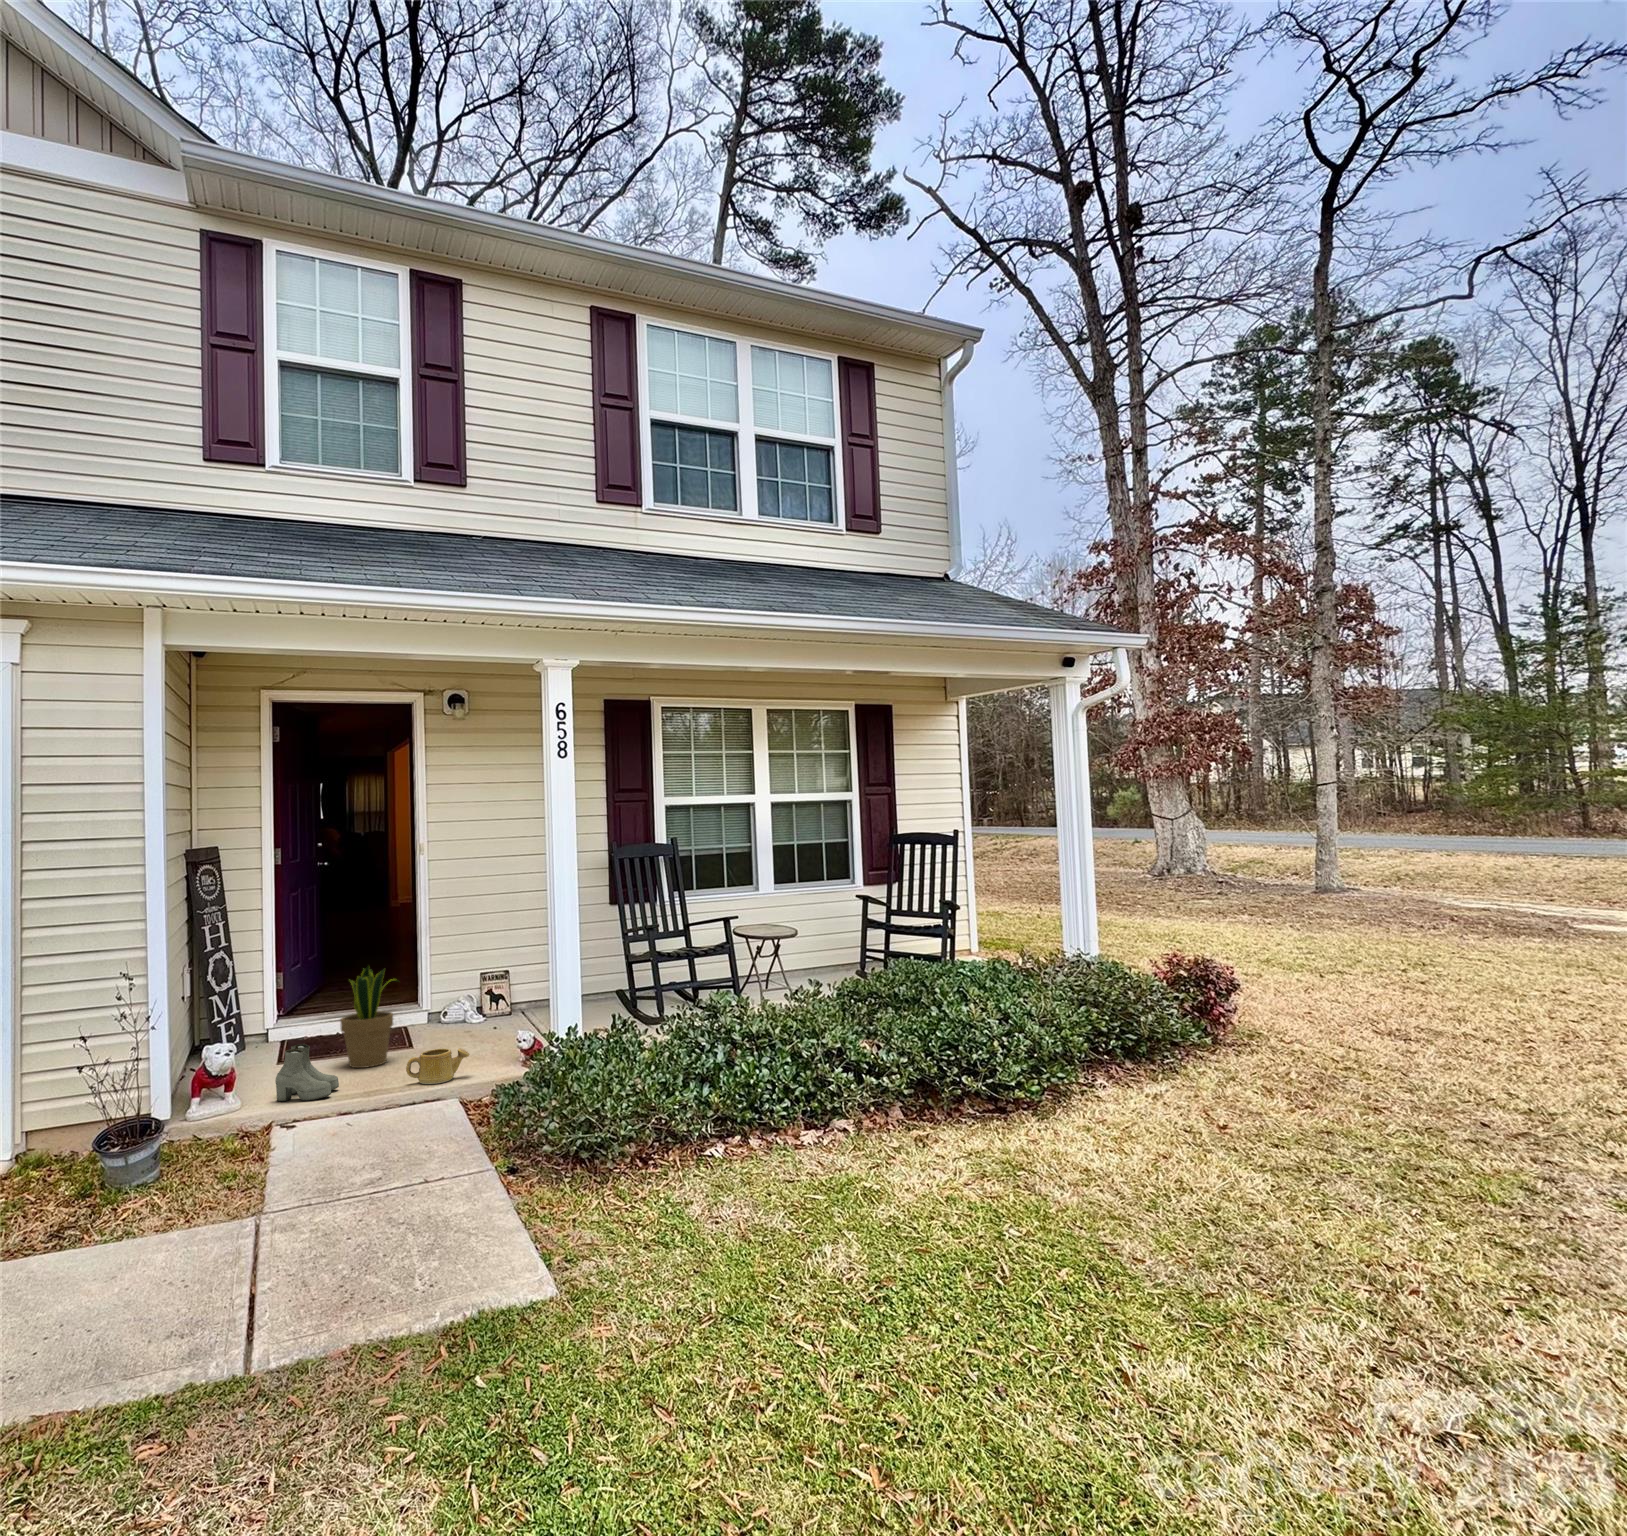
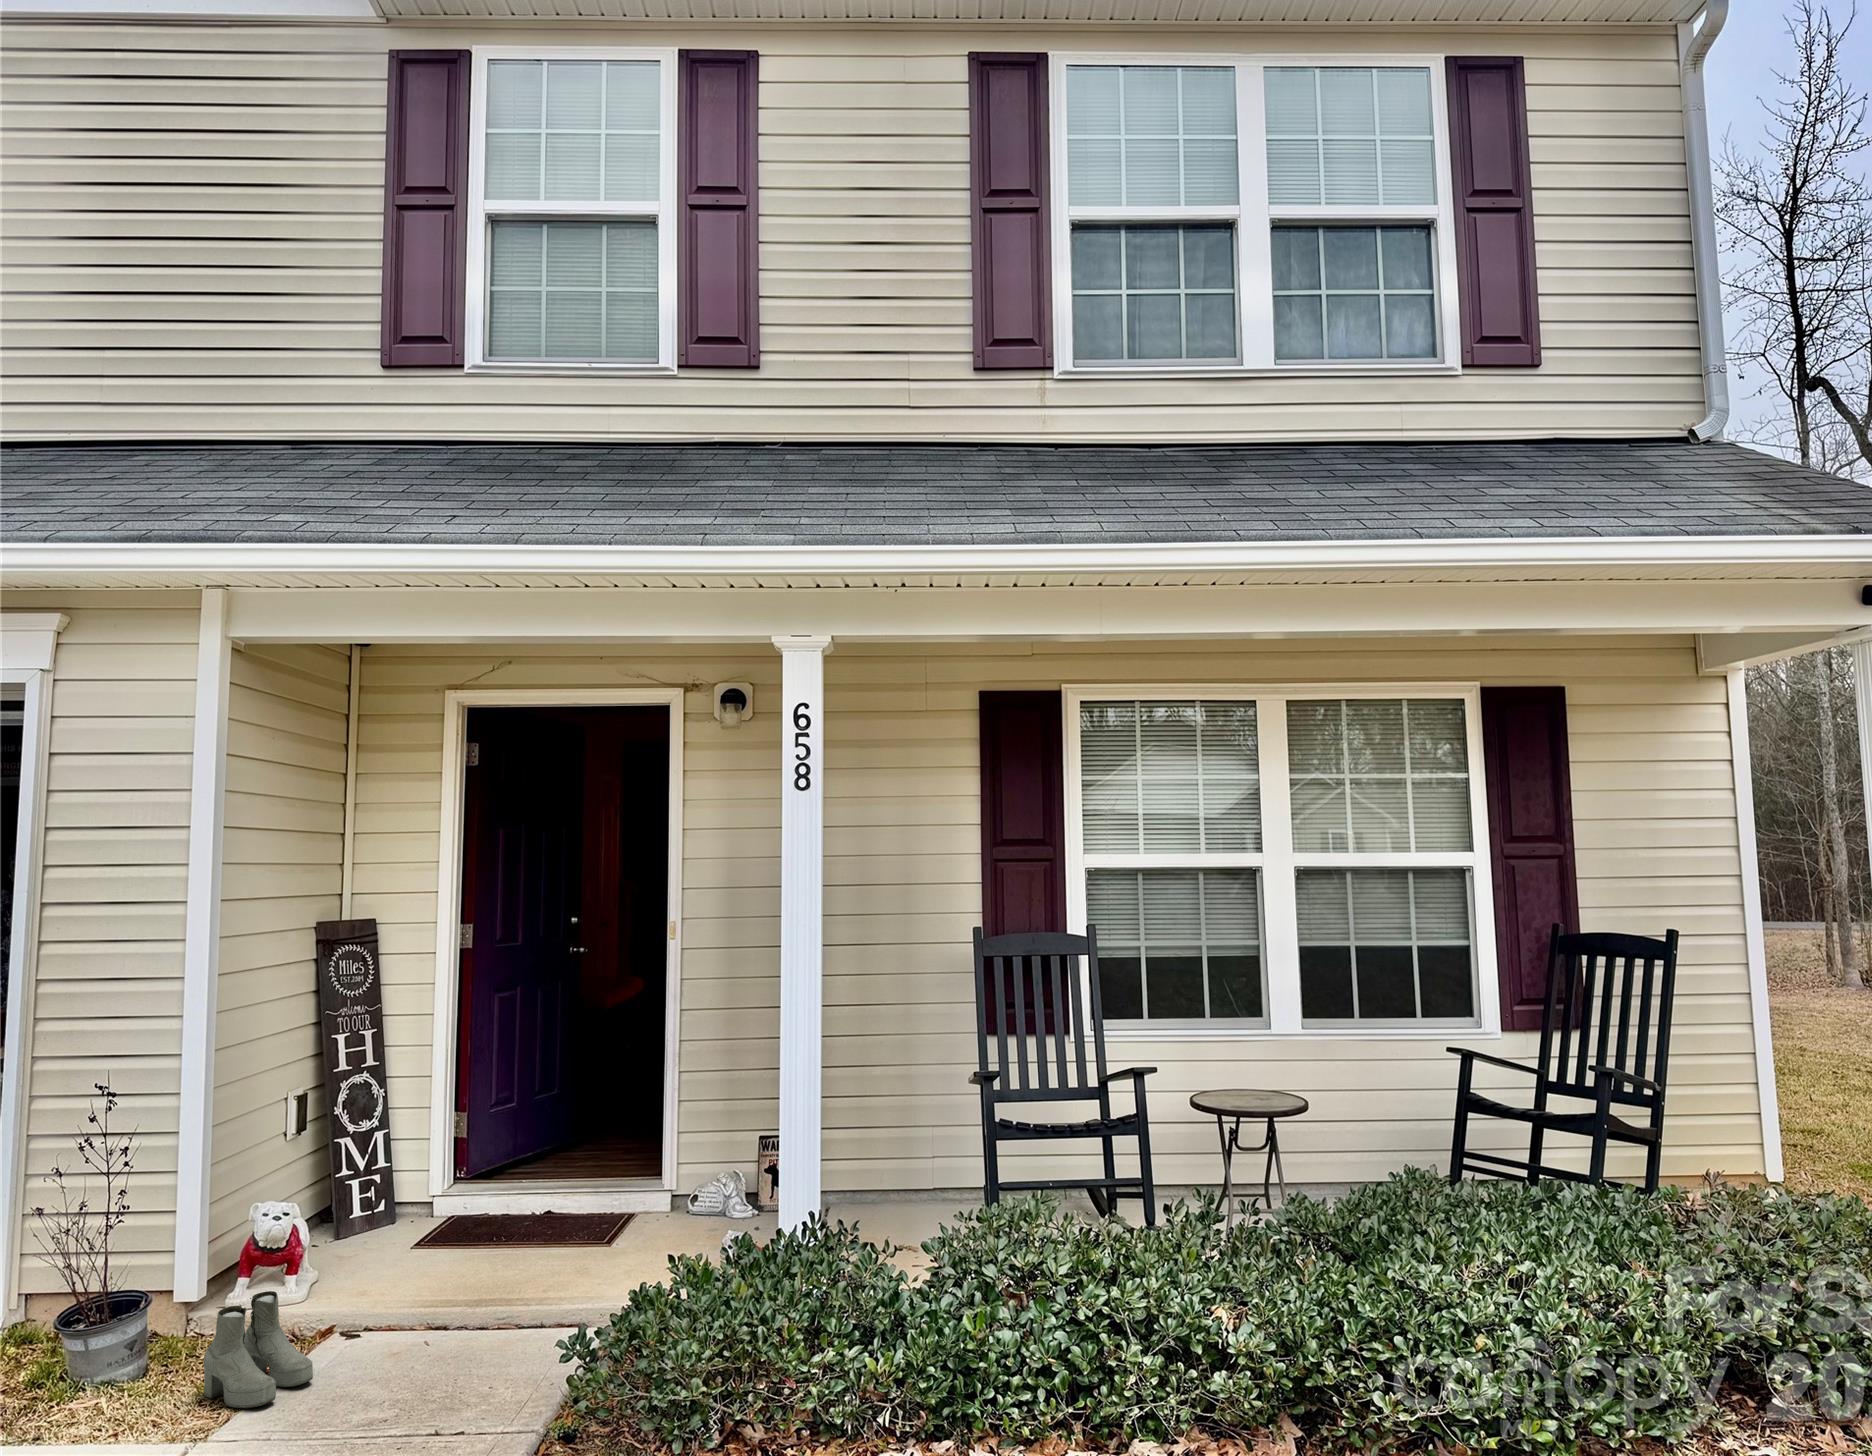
potted plant: present [340,966,397,1068] -> none [405,1145,507,1324]
watering can: present [406,1048,470,1084] -> none [402,1337,512,1412]

